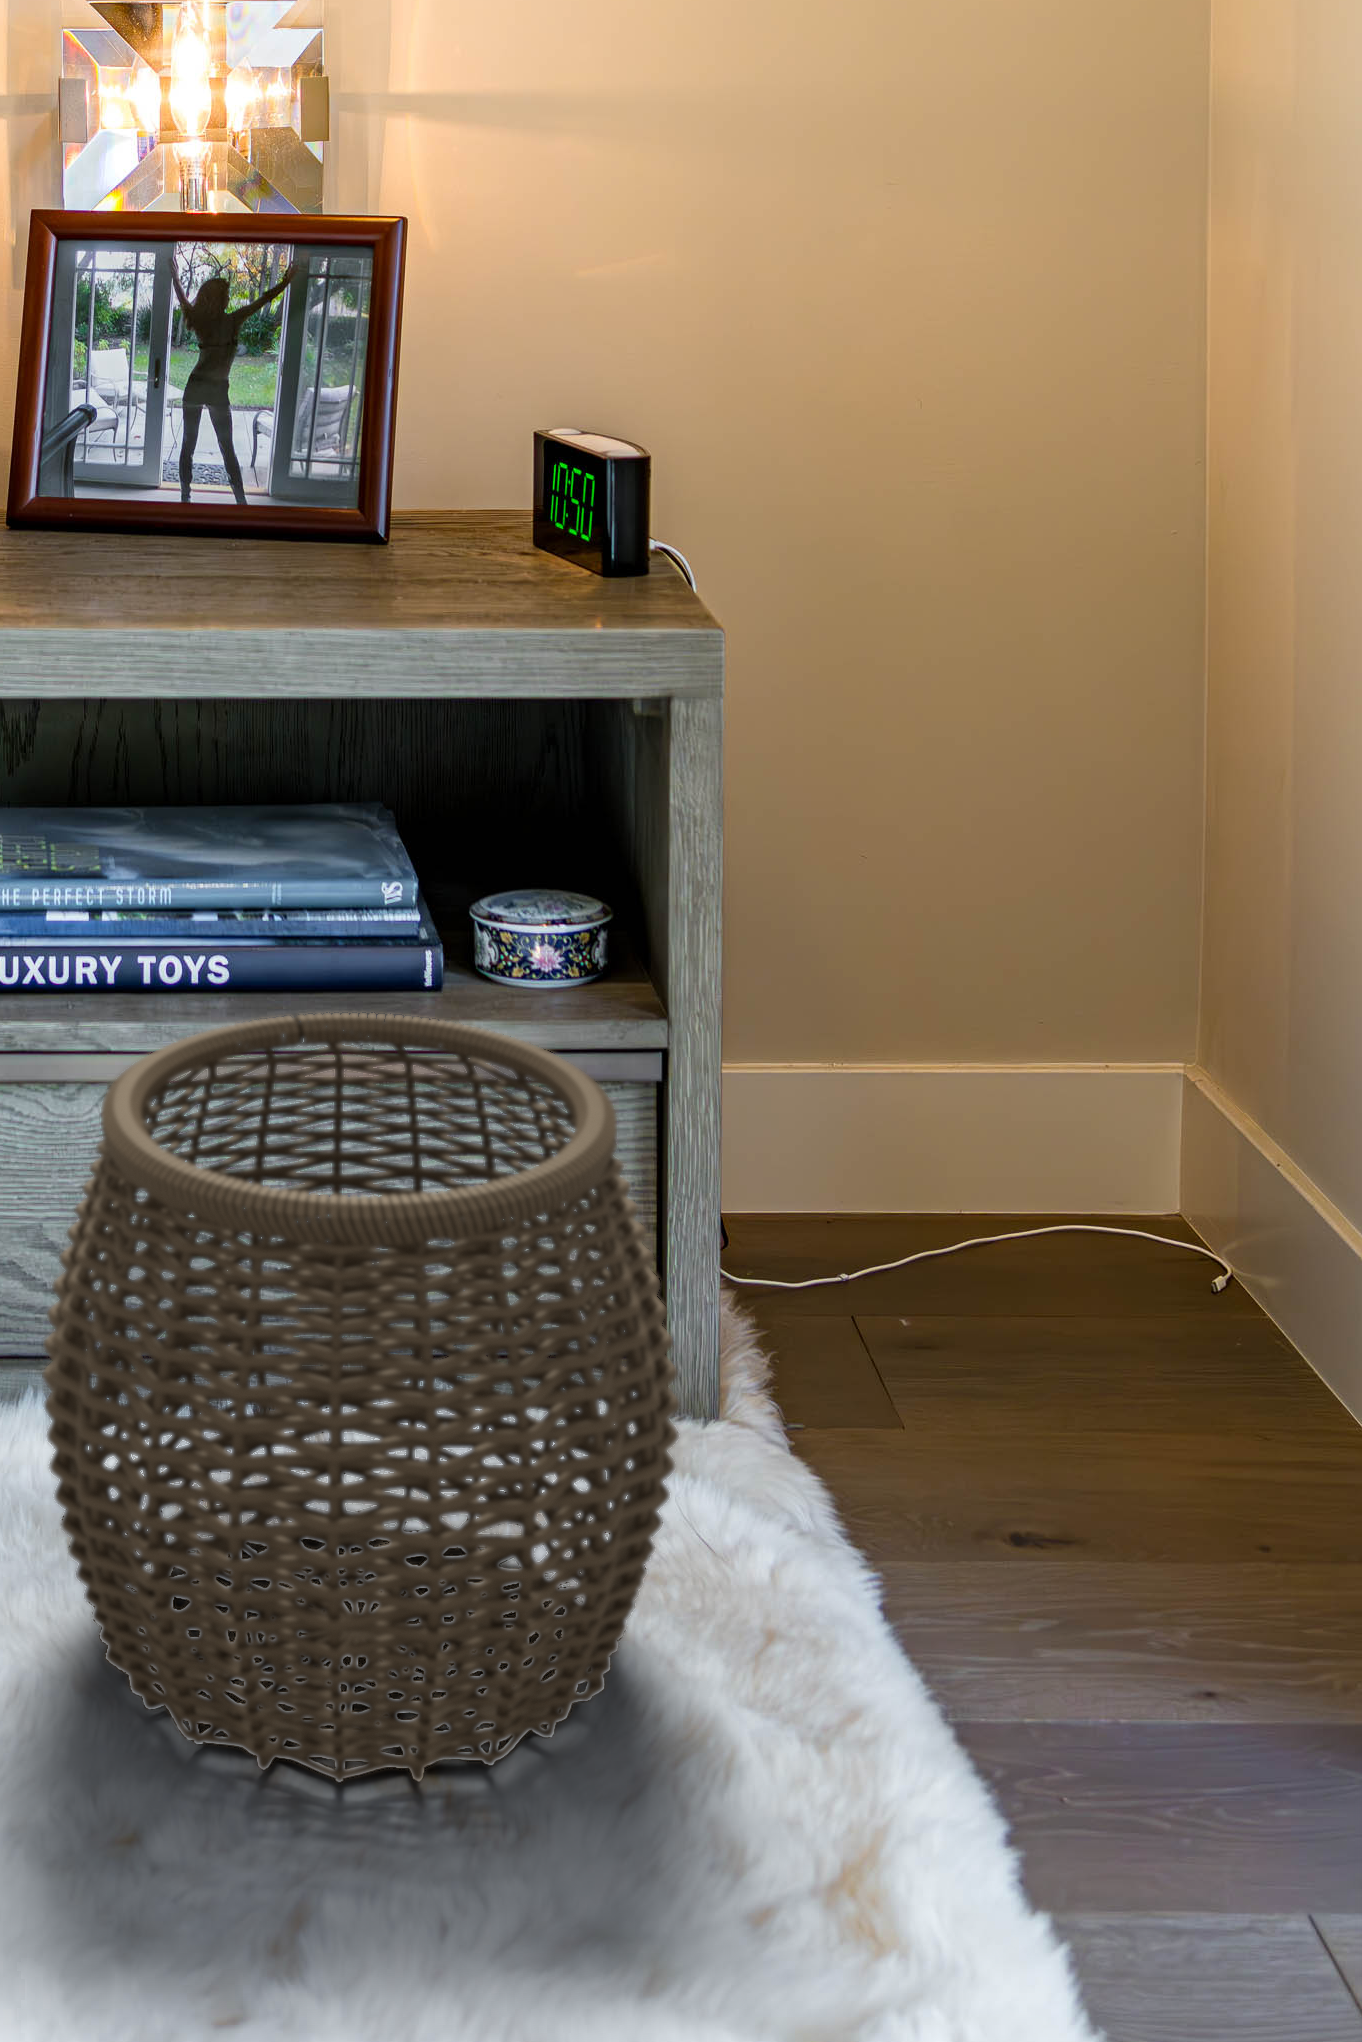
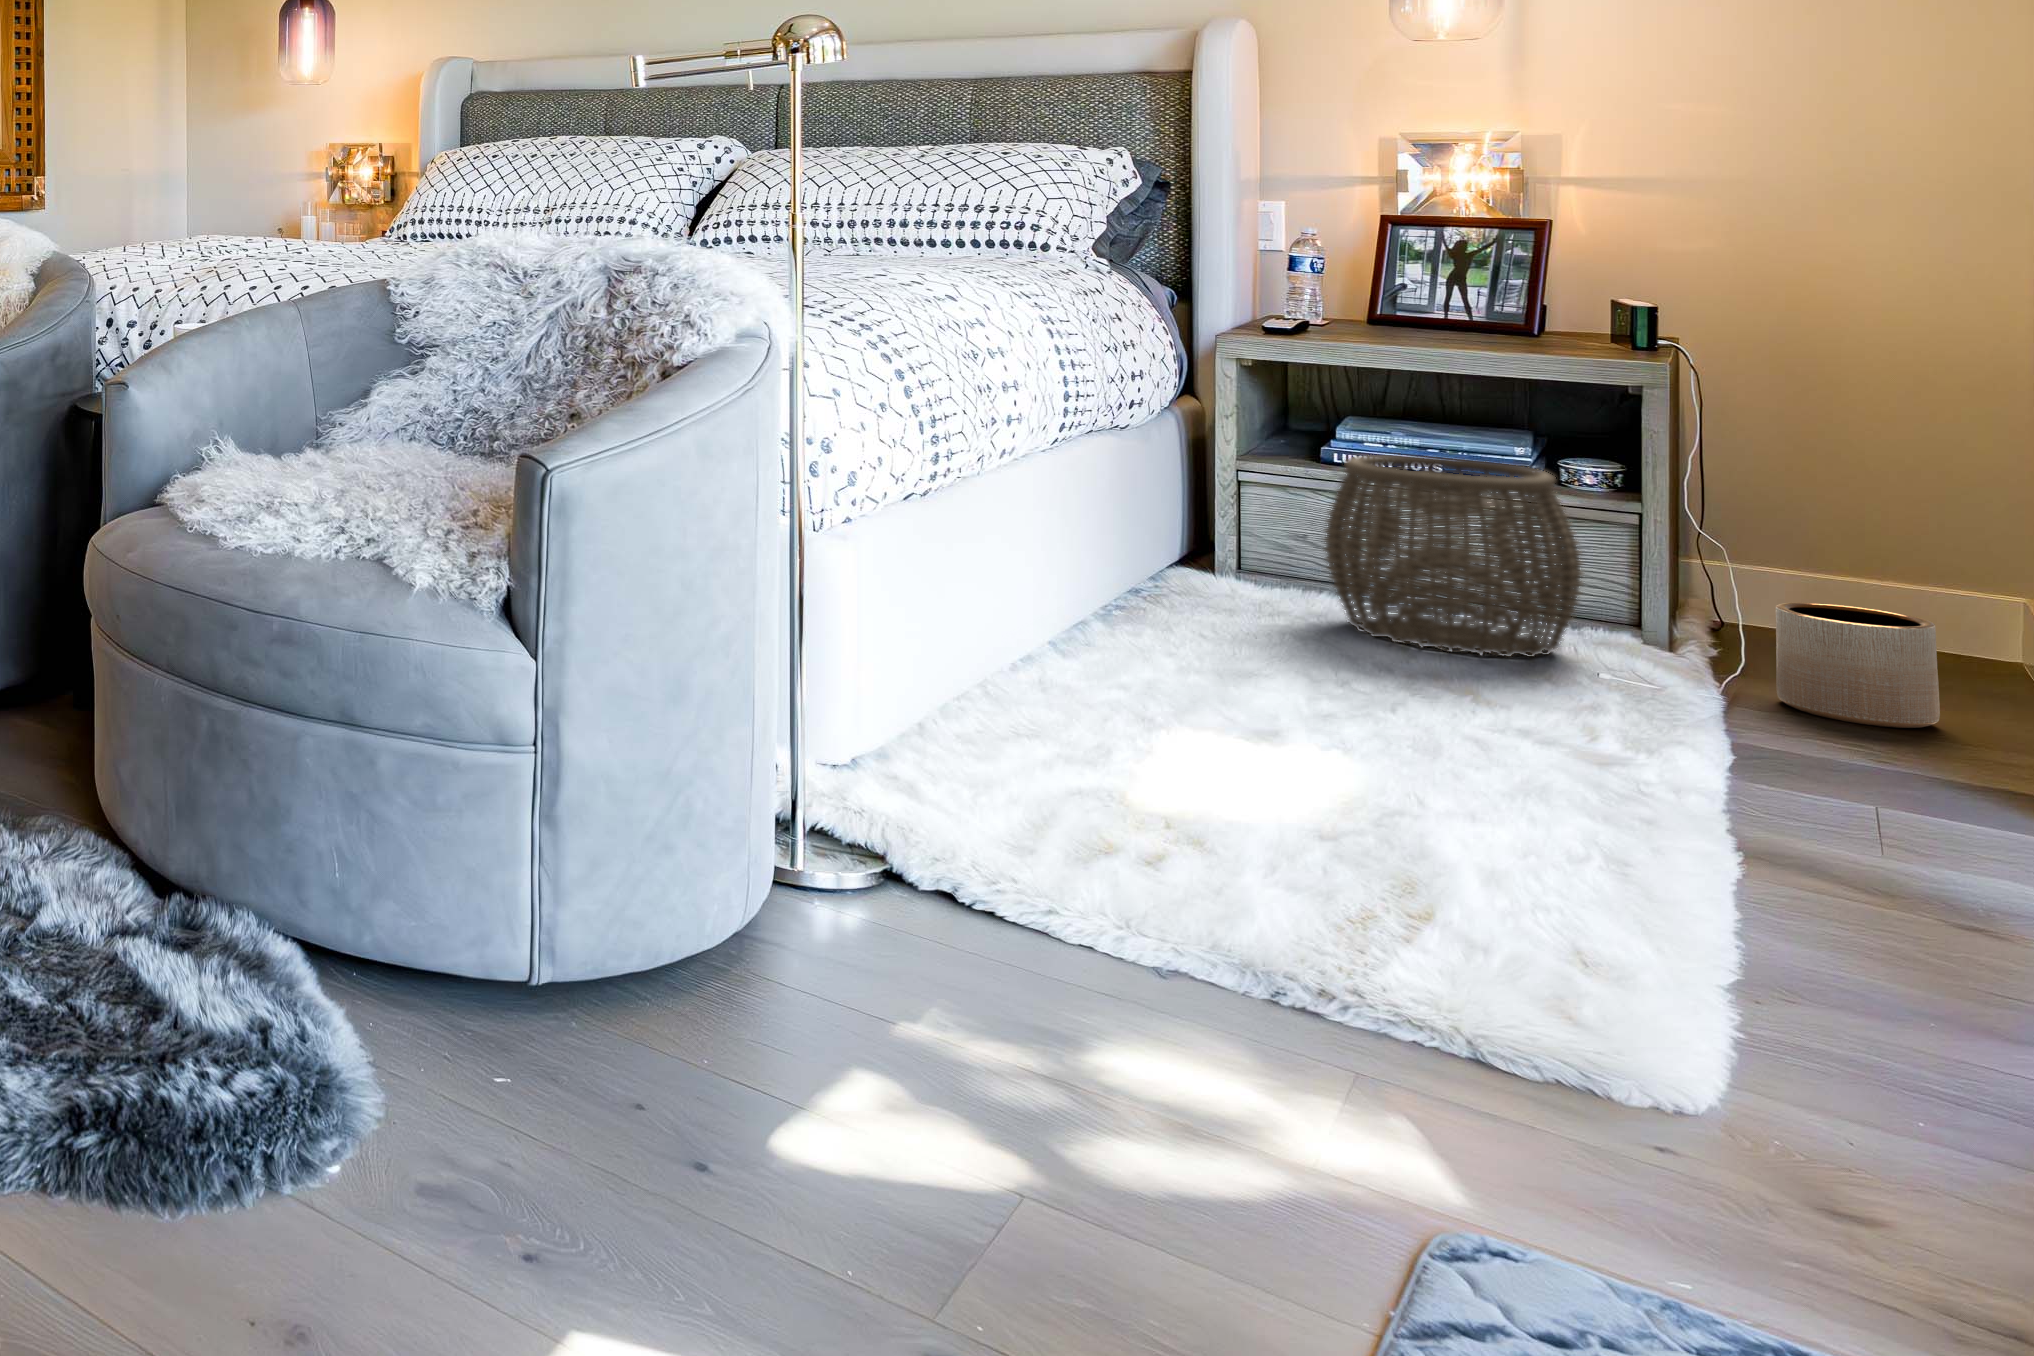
planter: none [979,1257,1284,1646] -> present [1776,602,1940,728]

